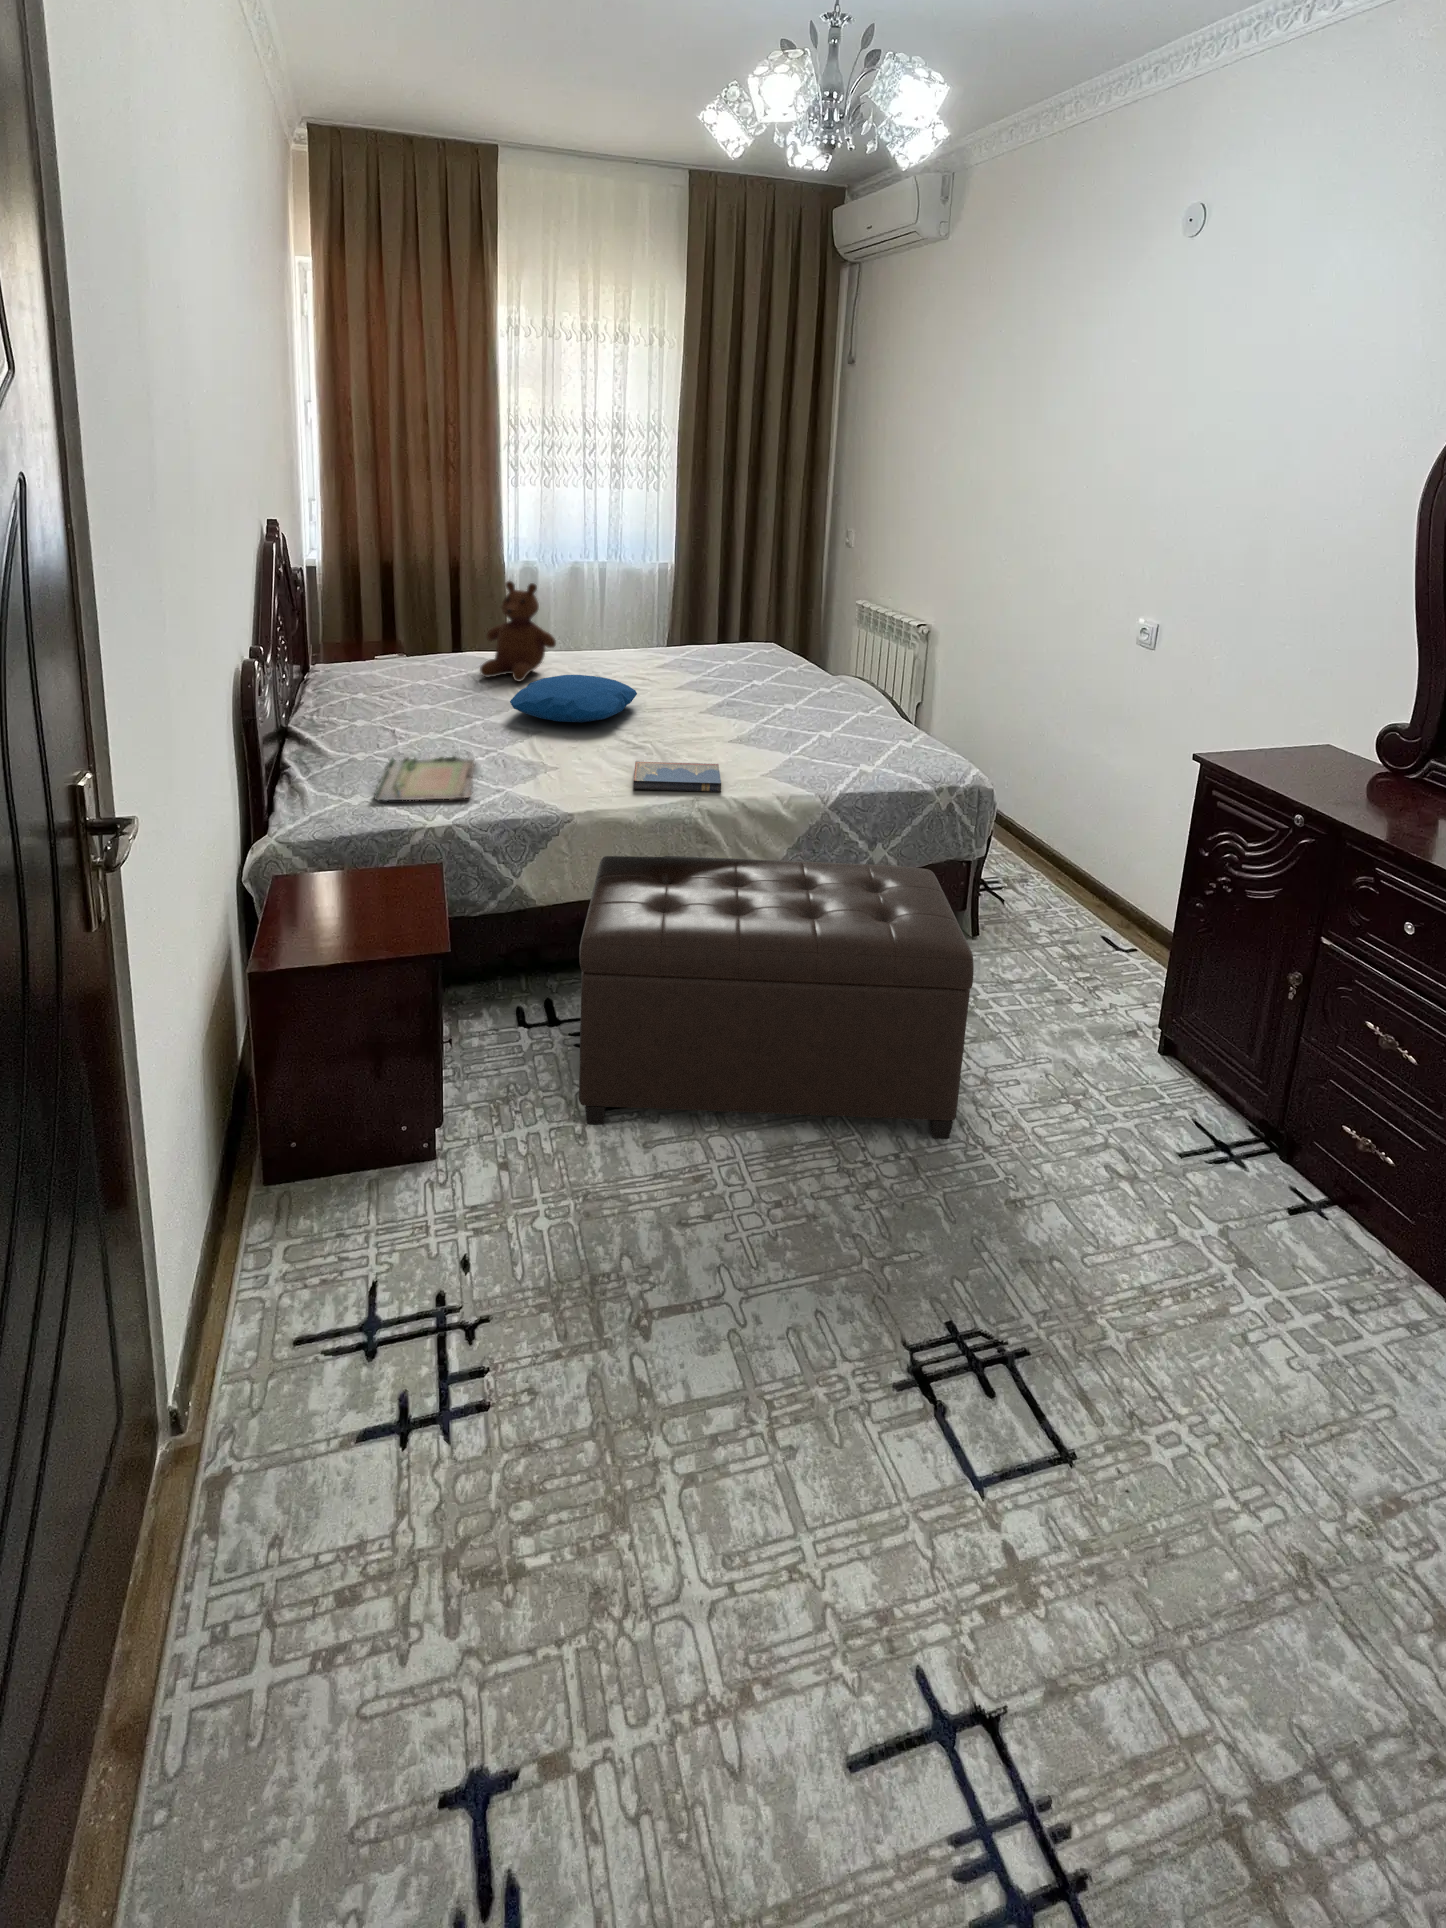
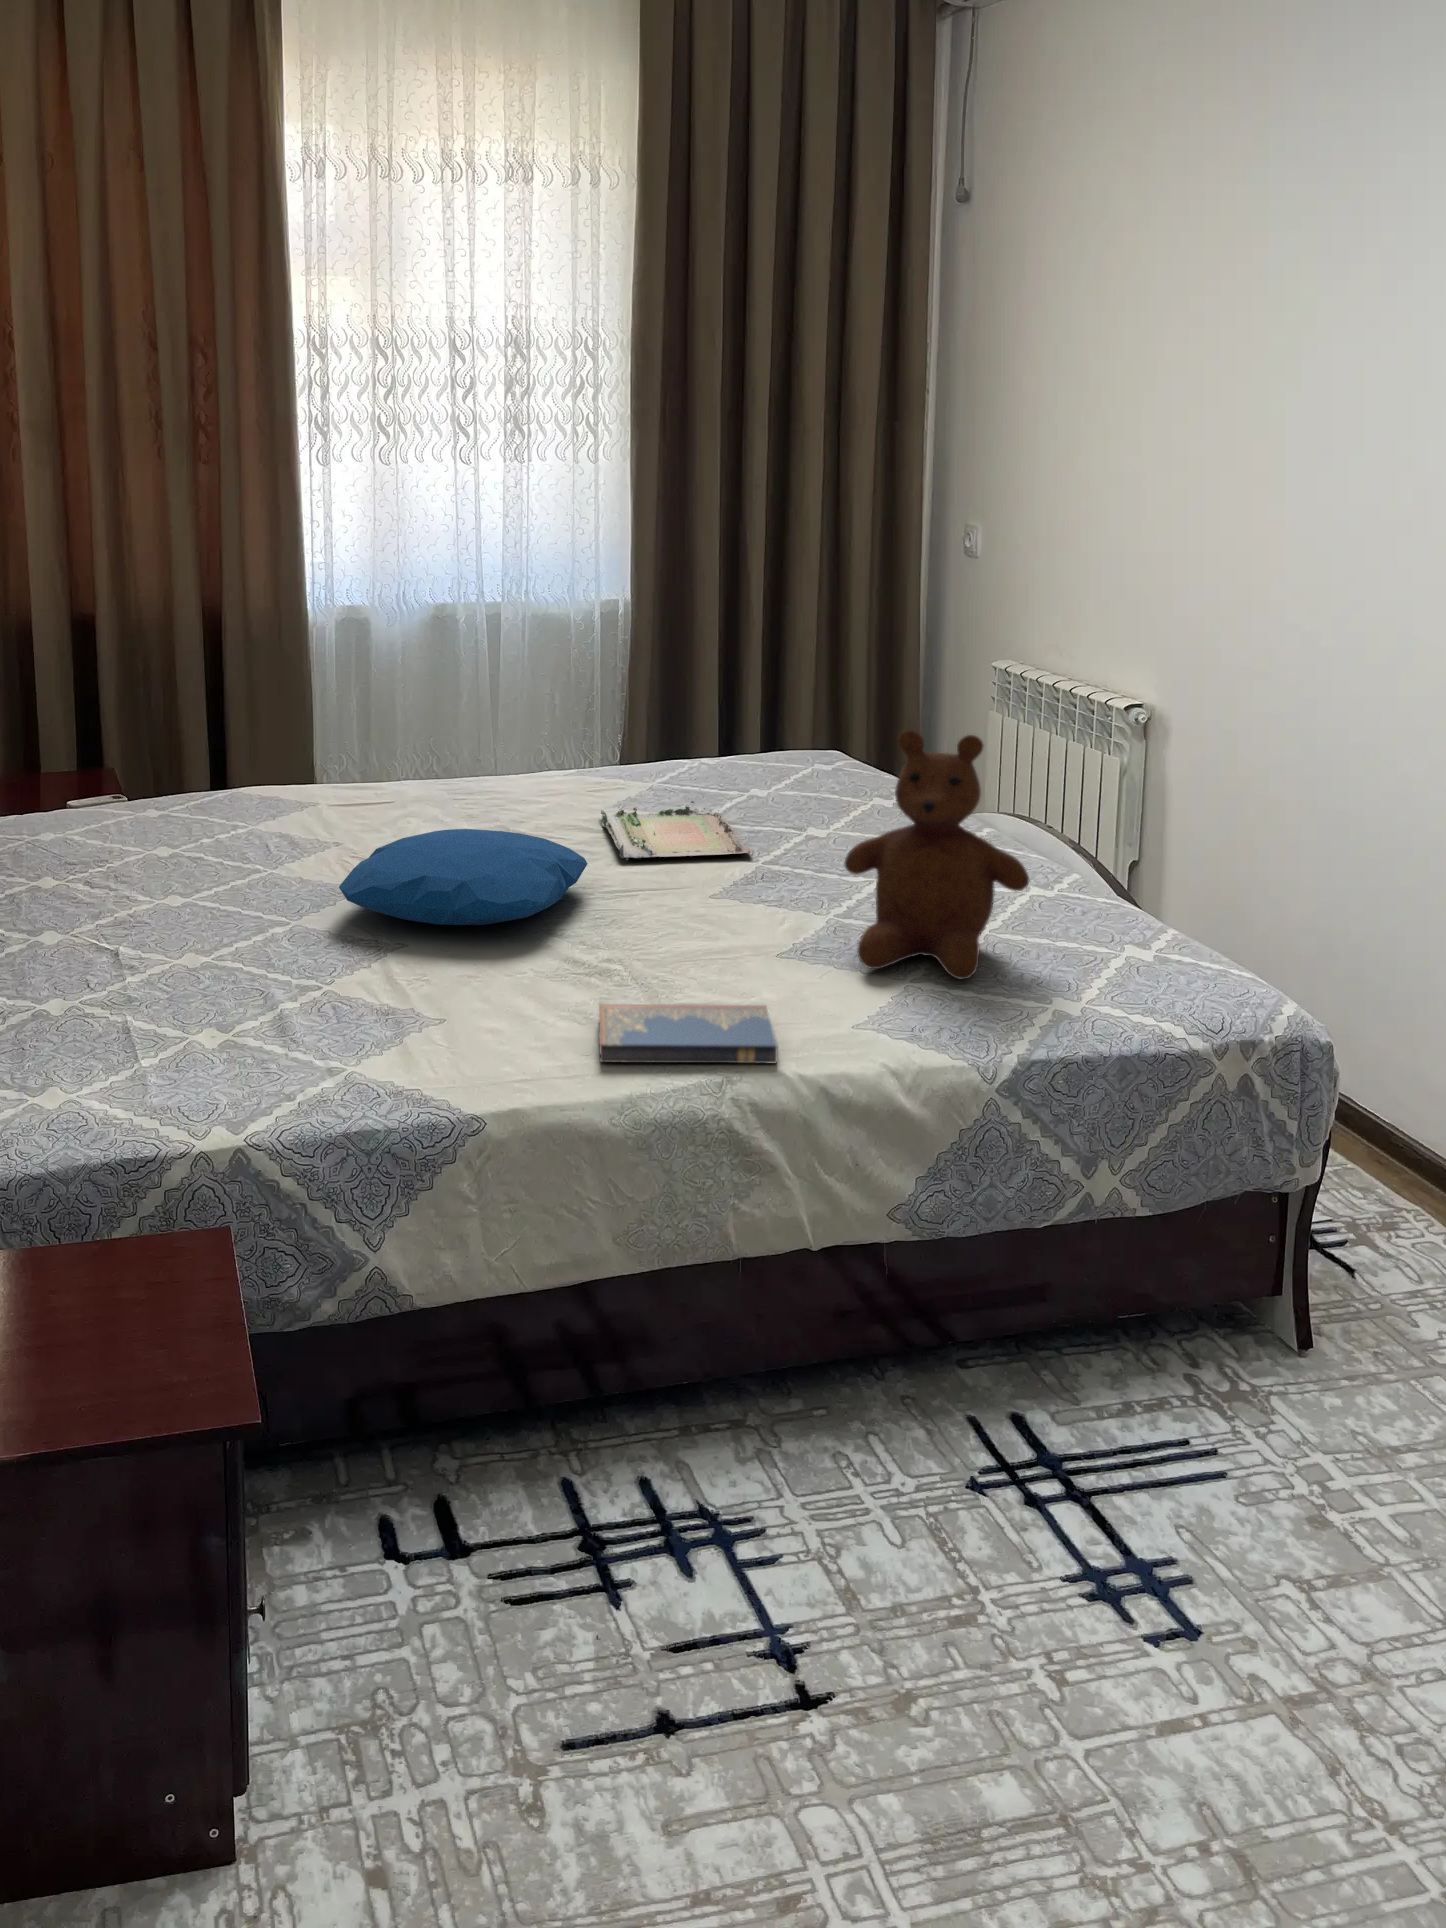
teddy bear: present [480,581,556,682] -> present [844,730,1029,980]
tray: present [374,756,474,801] -> present [601,801,752,860]
ottoman: present [579,856,974,1138] -> none [520,1203,1352,1805]

